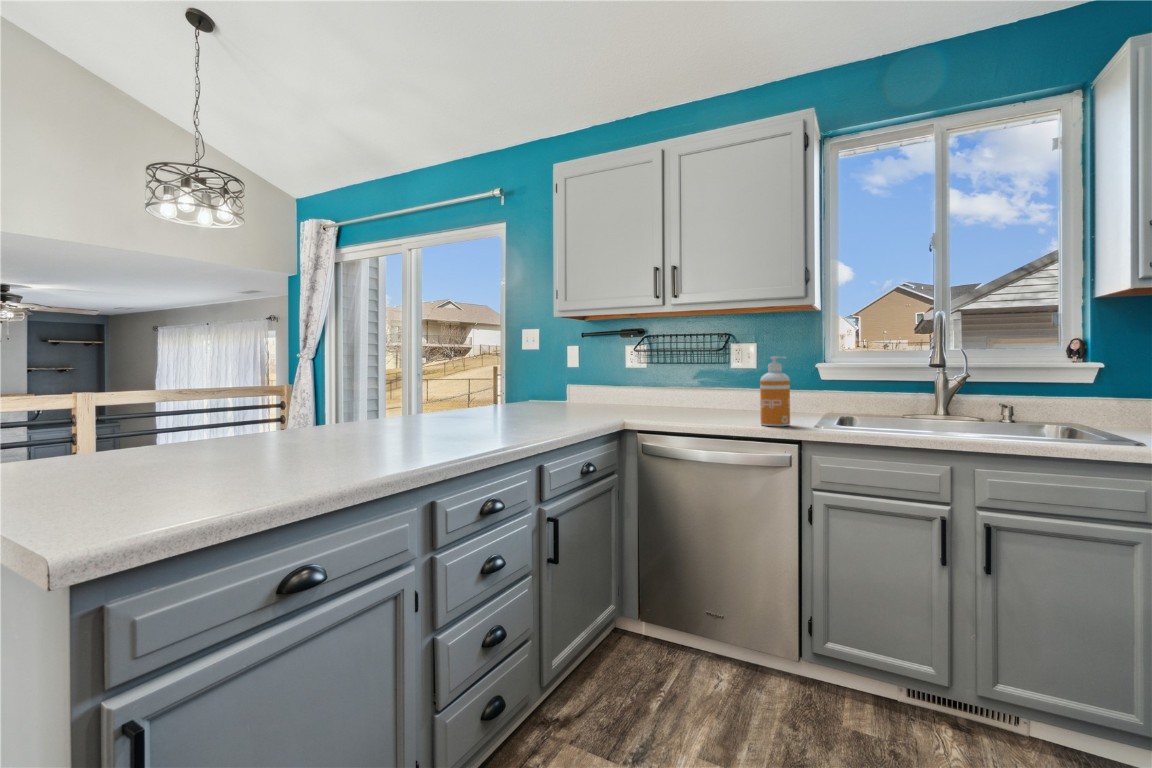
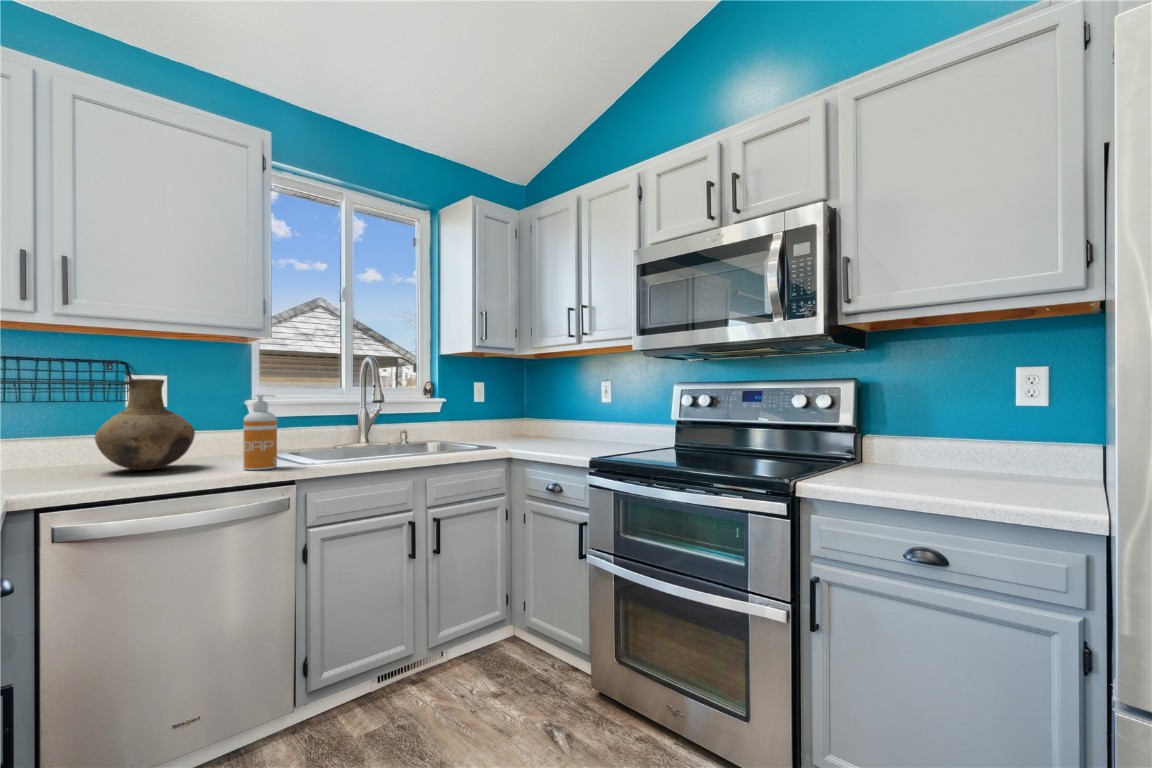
vase: none [680,347,744,417] -> present [95,379,195,470]

